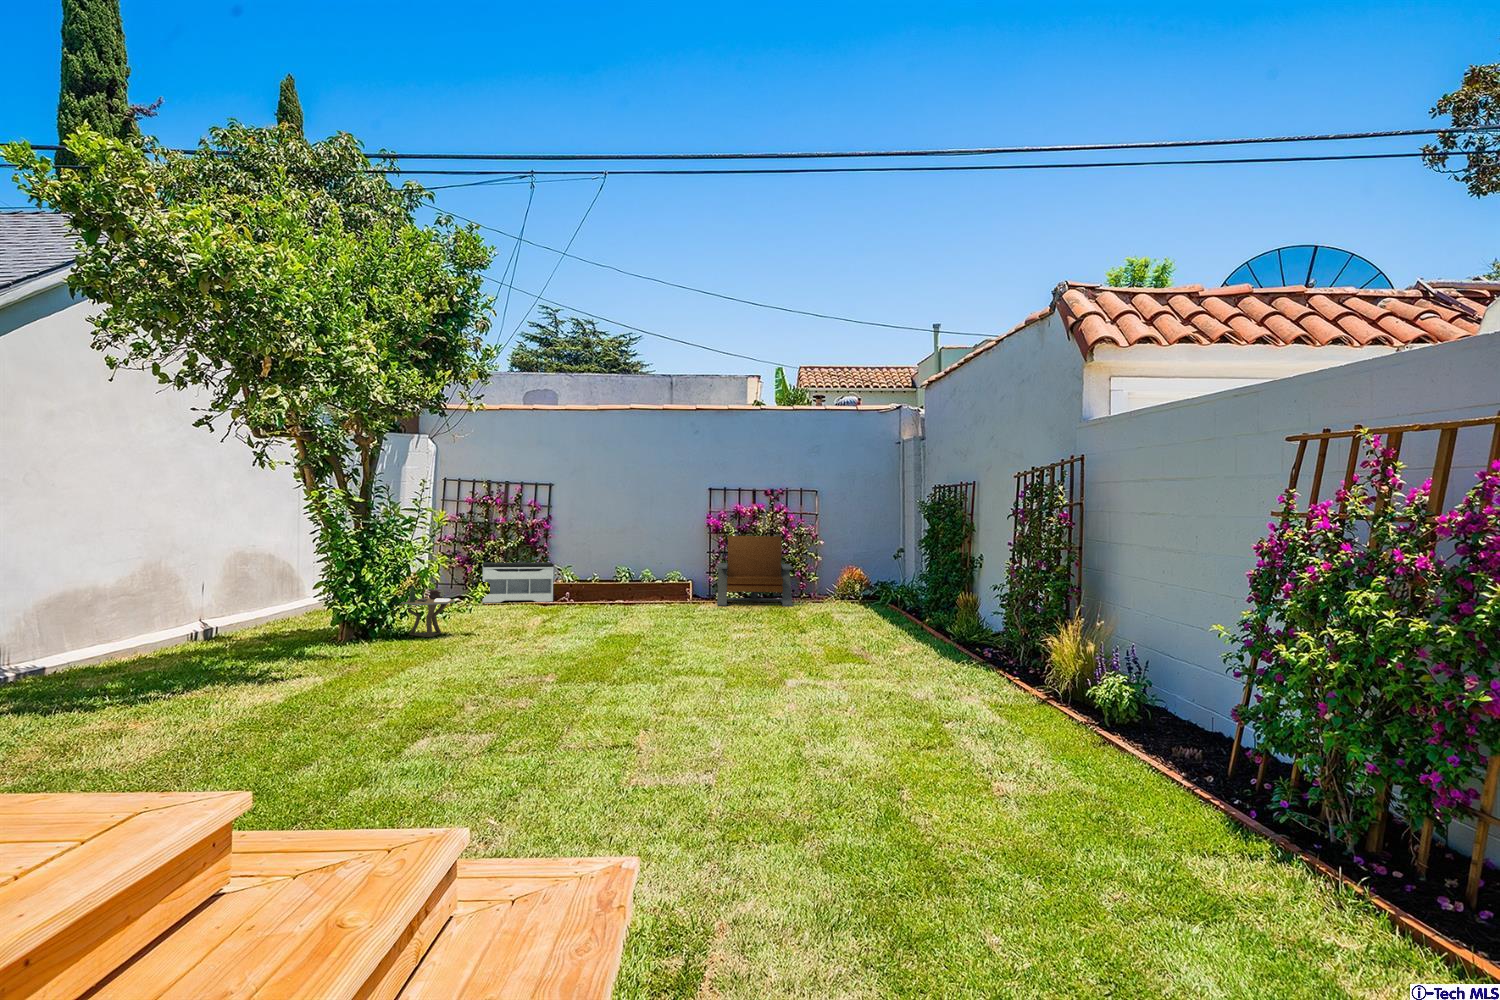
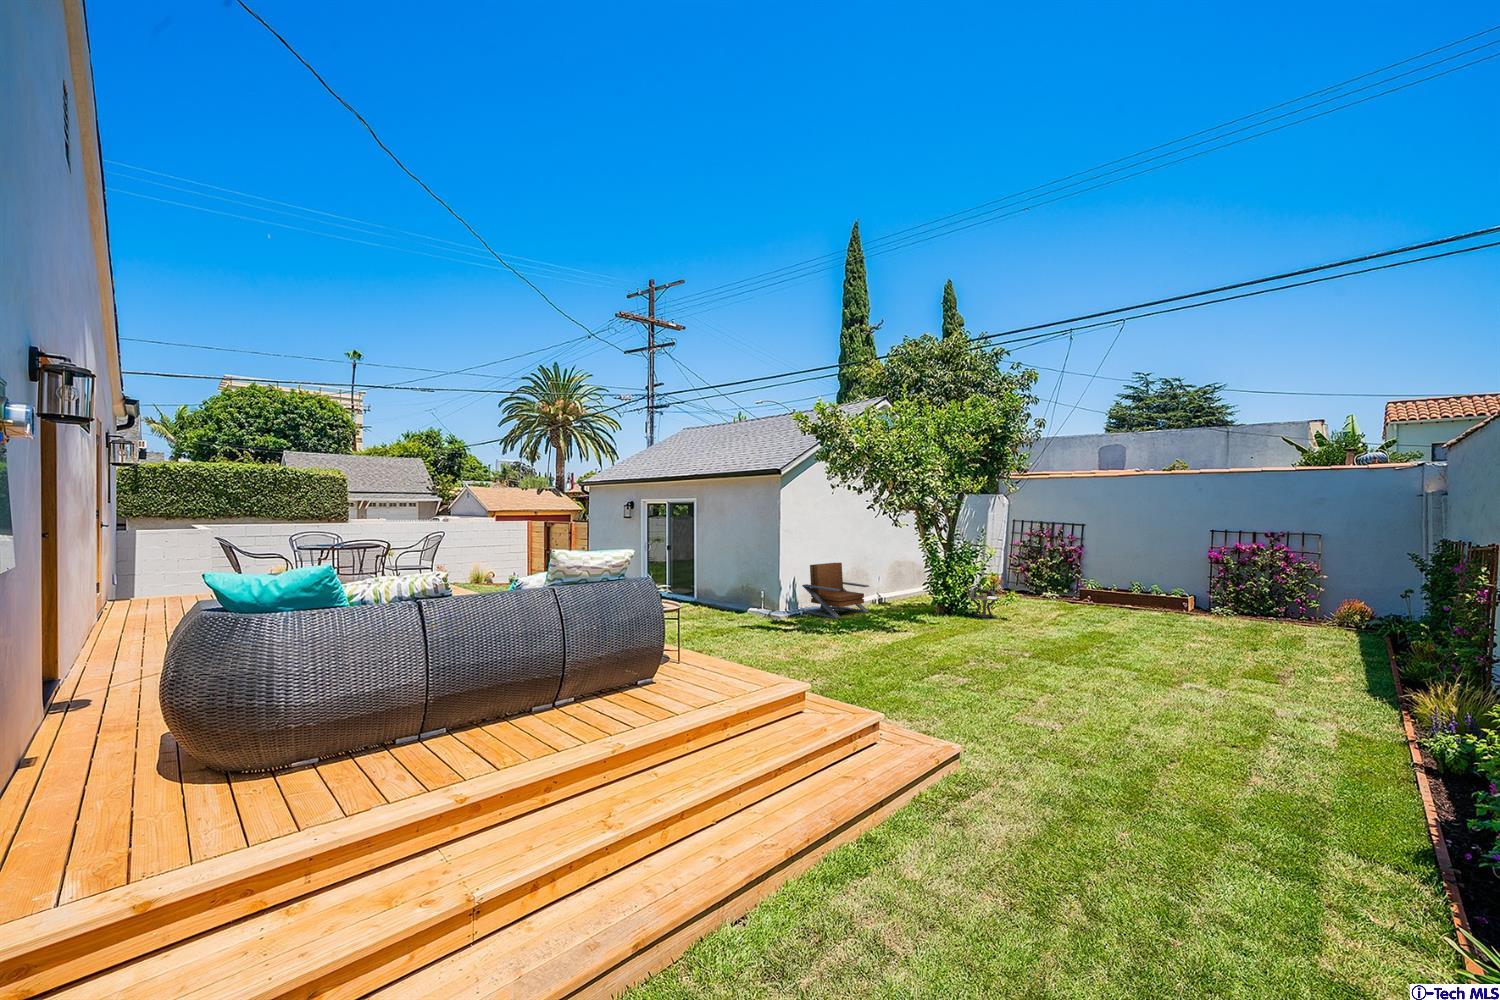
lounge chair: present [717,536,793,607] -> present [802,563,869,619]
bench: present [482,562,554,603] -> none [1034,572,1082,601]

